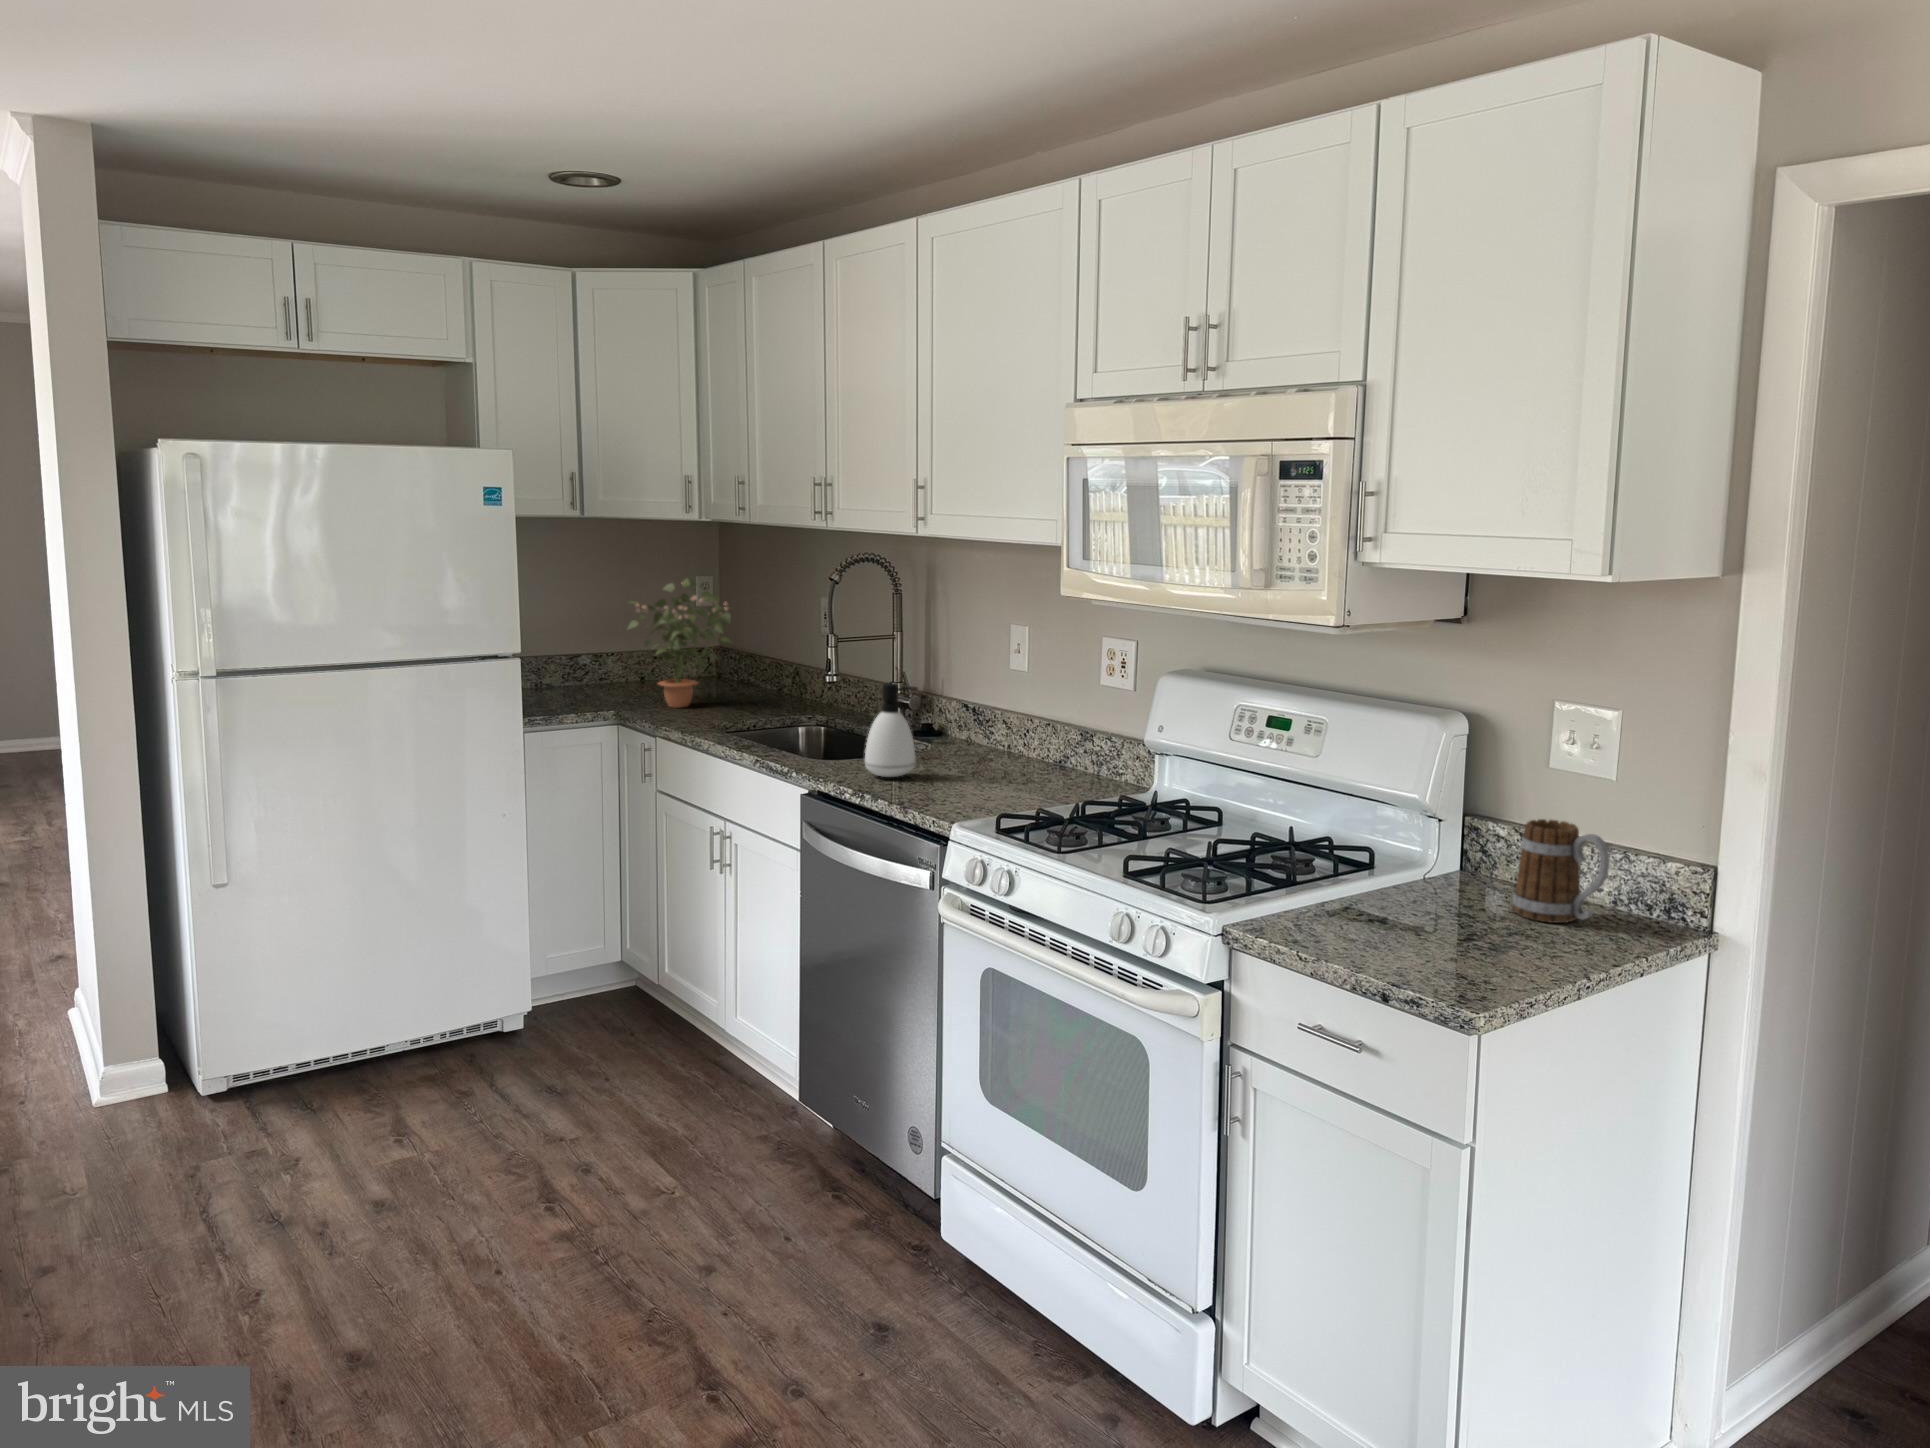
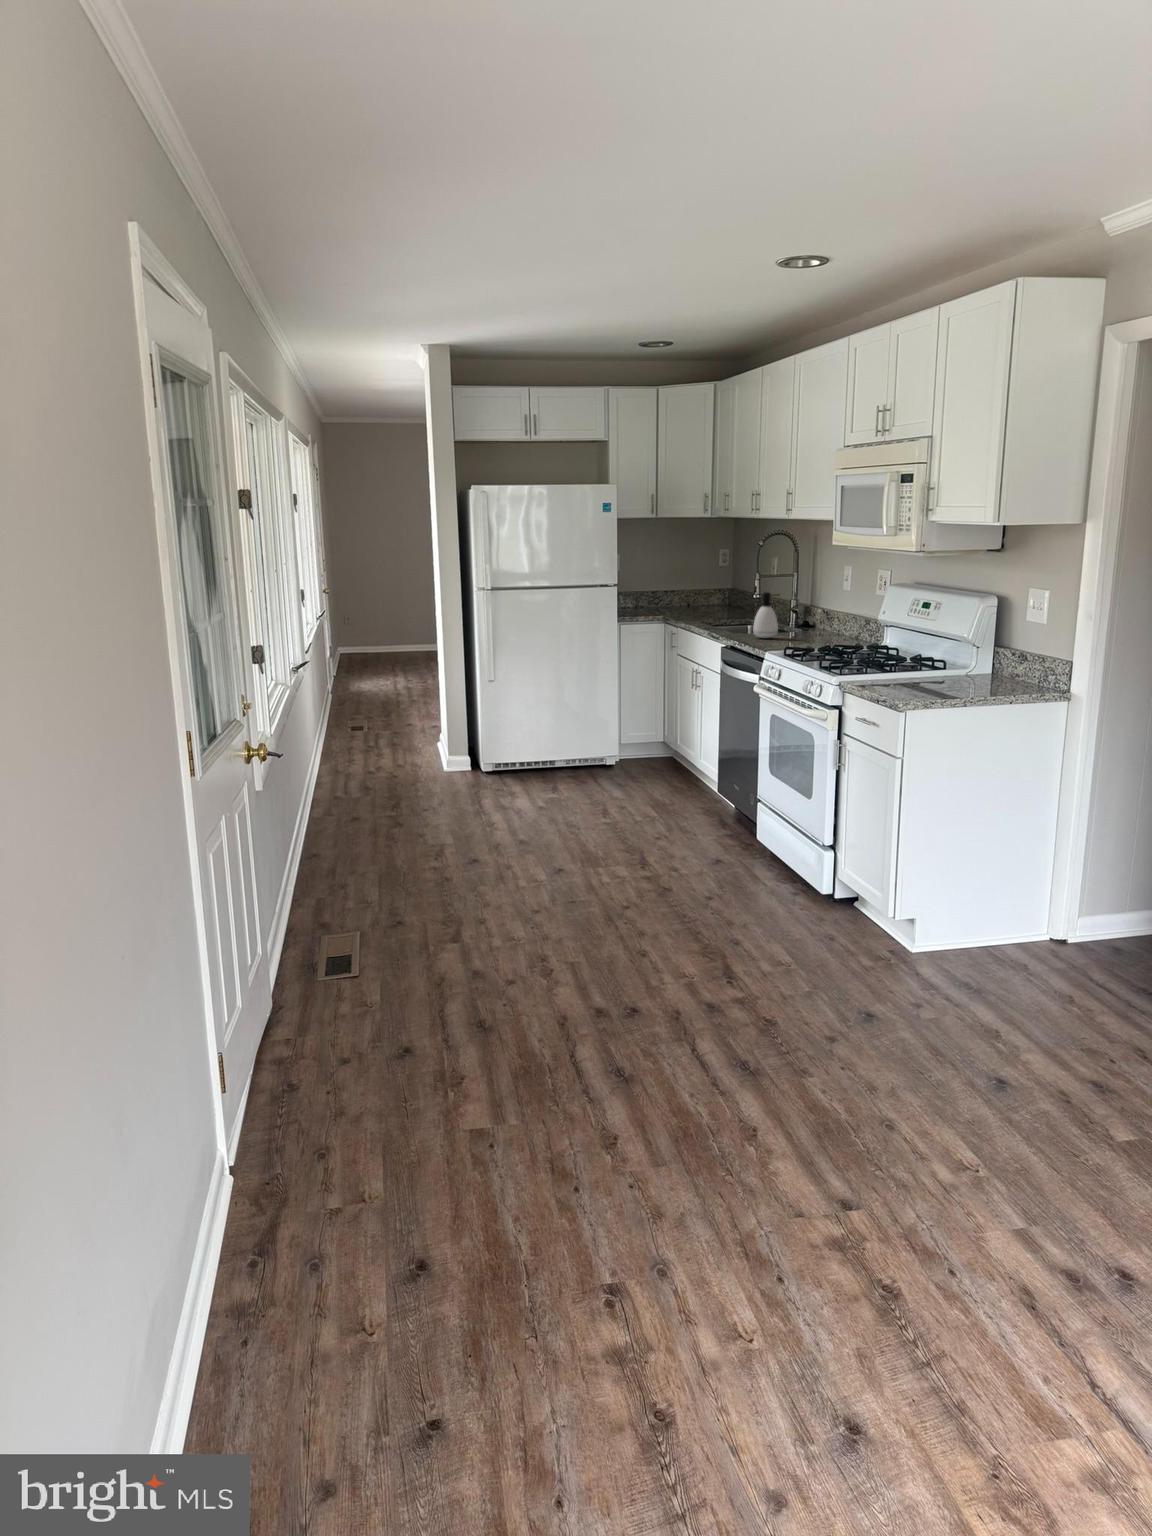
potted plant: present [628,578,732,708] -> none [676,548,728,615]
mug: present [1513,819,1610,923] -> none [987,642,1024,689]

